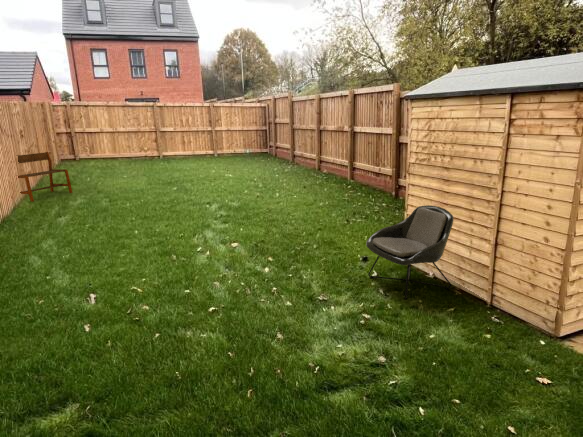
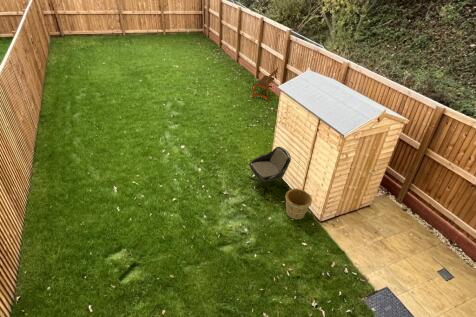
bench: present [18,152,72,202] -> present [252,68,278,101]
wooden bucket: none [462,269,529,337] -> present [285,188,312,219]

